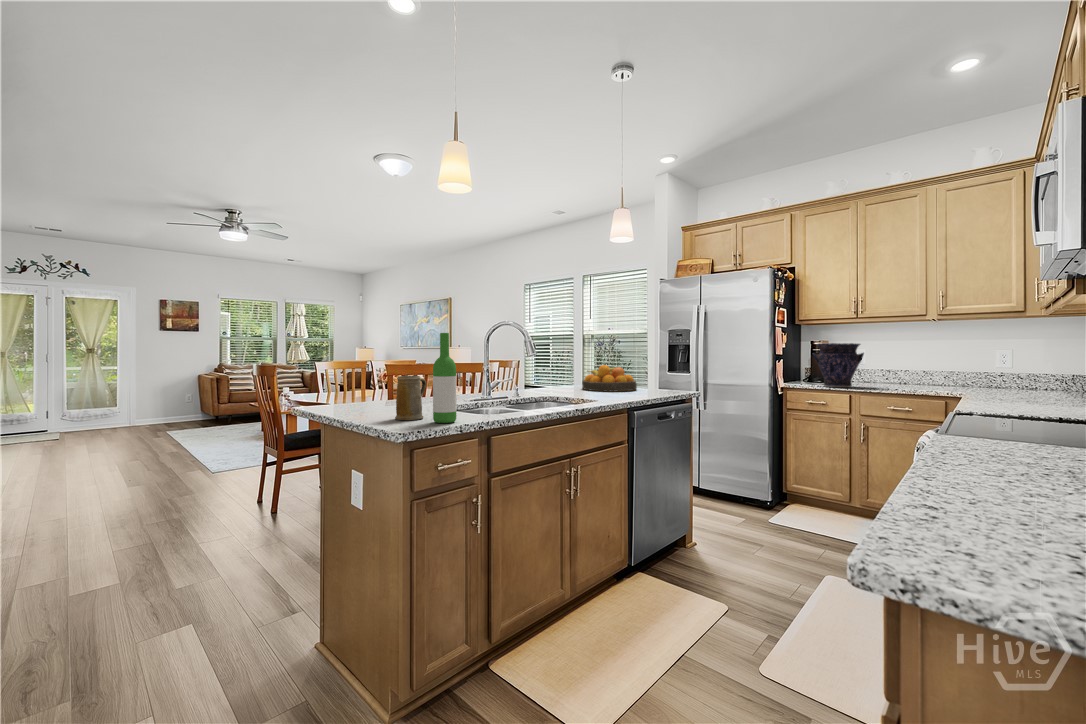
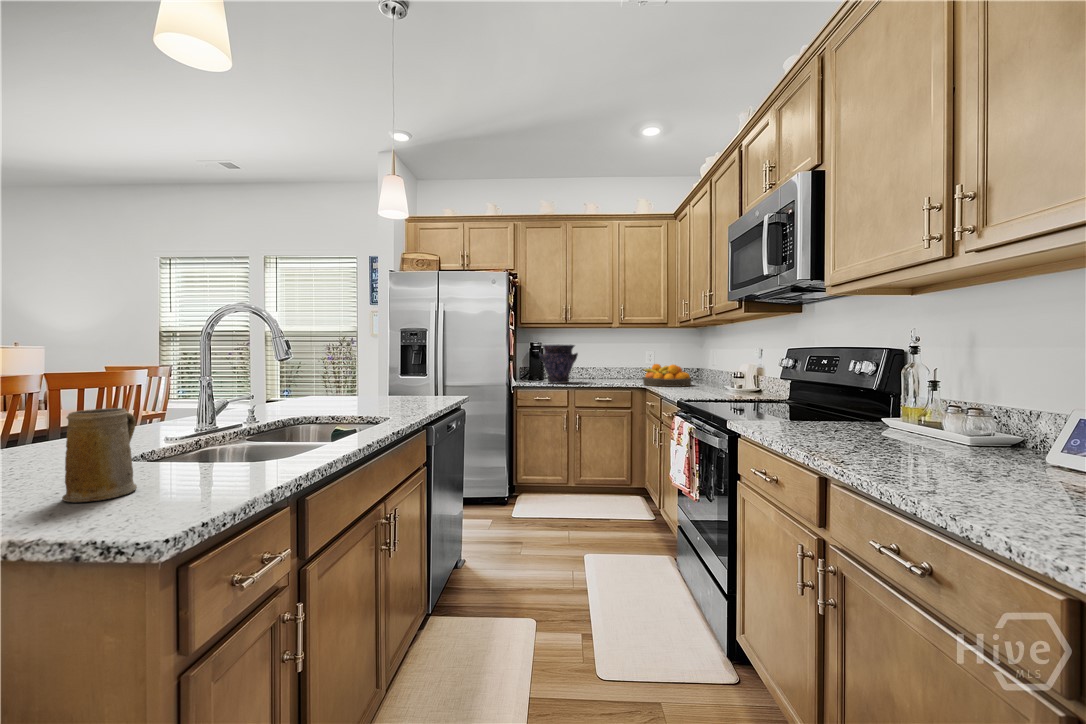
wine bottle: present [433,333,457,423] -> none [174,327,227,494]
fruit bowl: present [582,365,637,391] -> present [643,364,691,387]

